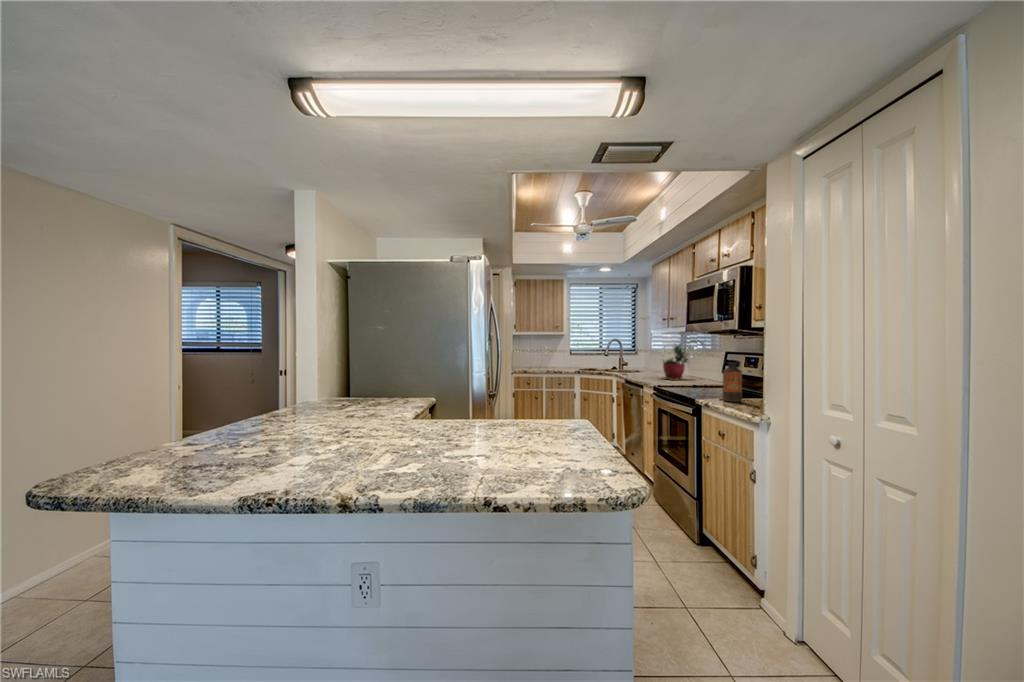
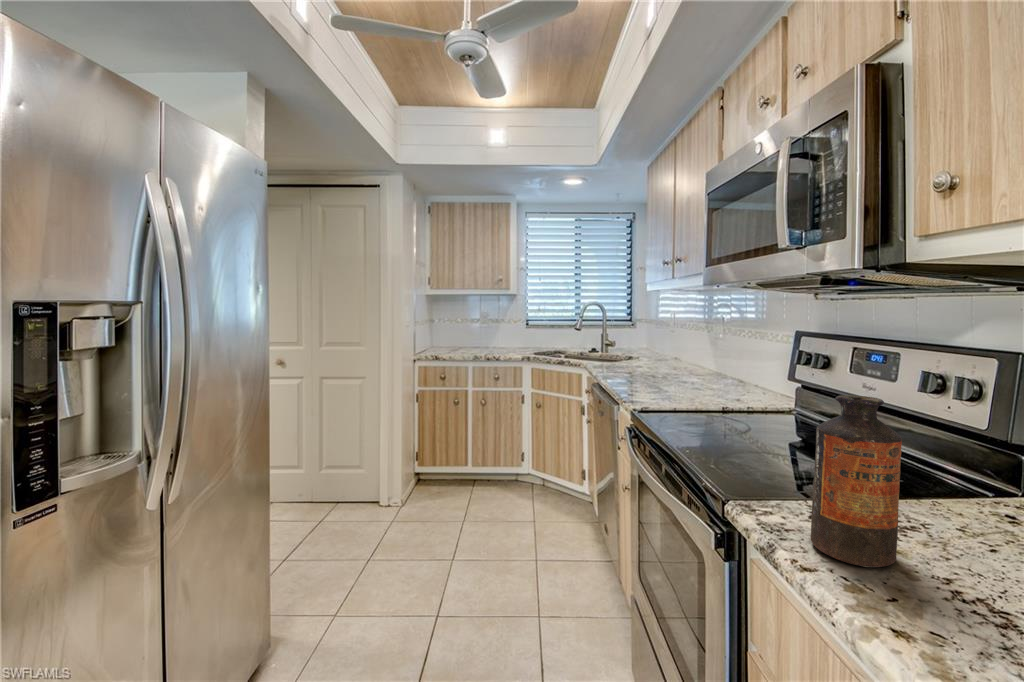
succulent plant: present [663,344,690,380] -> none [649,309,731,383]

